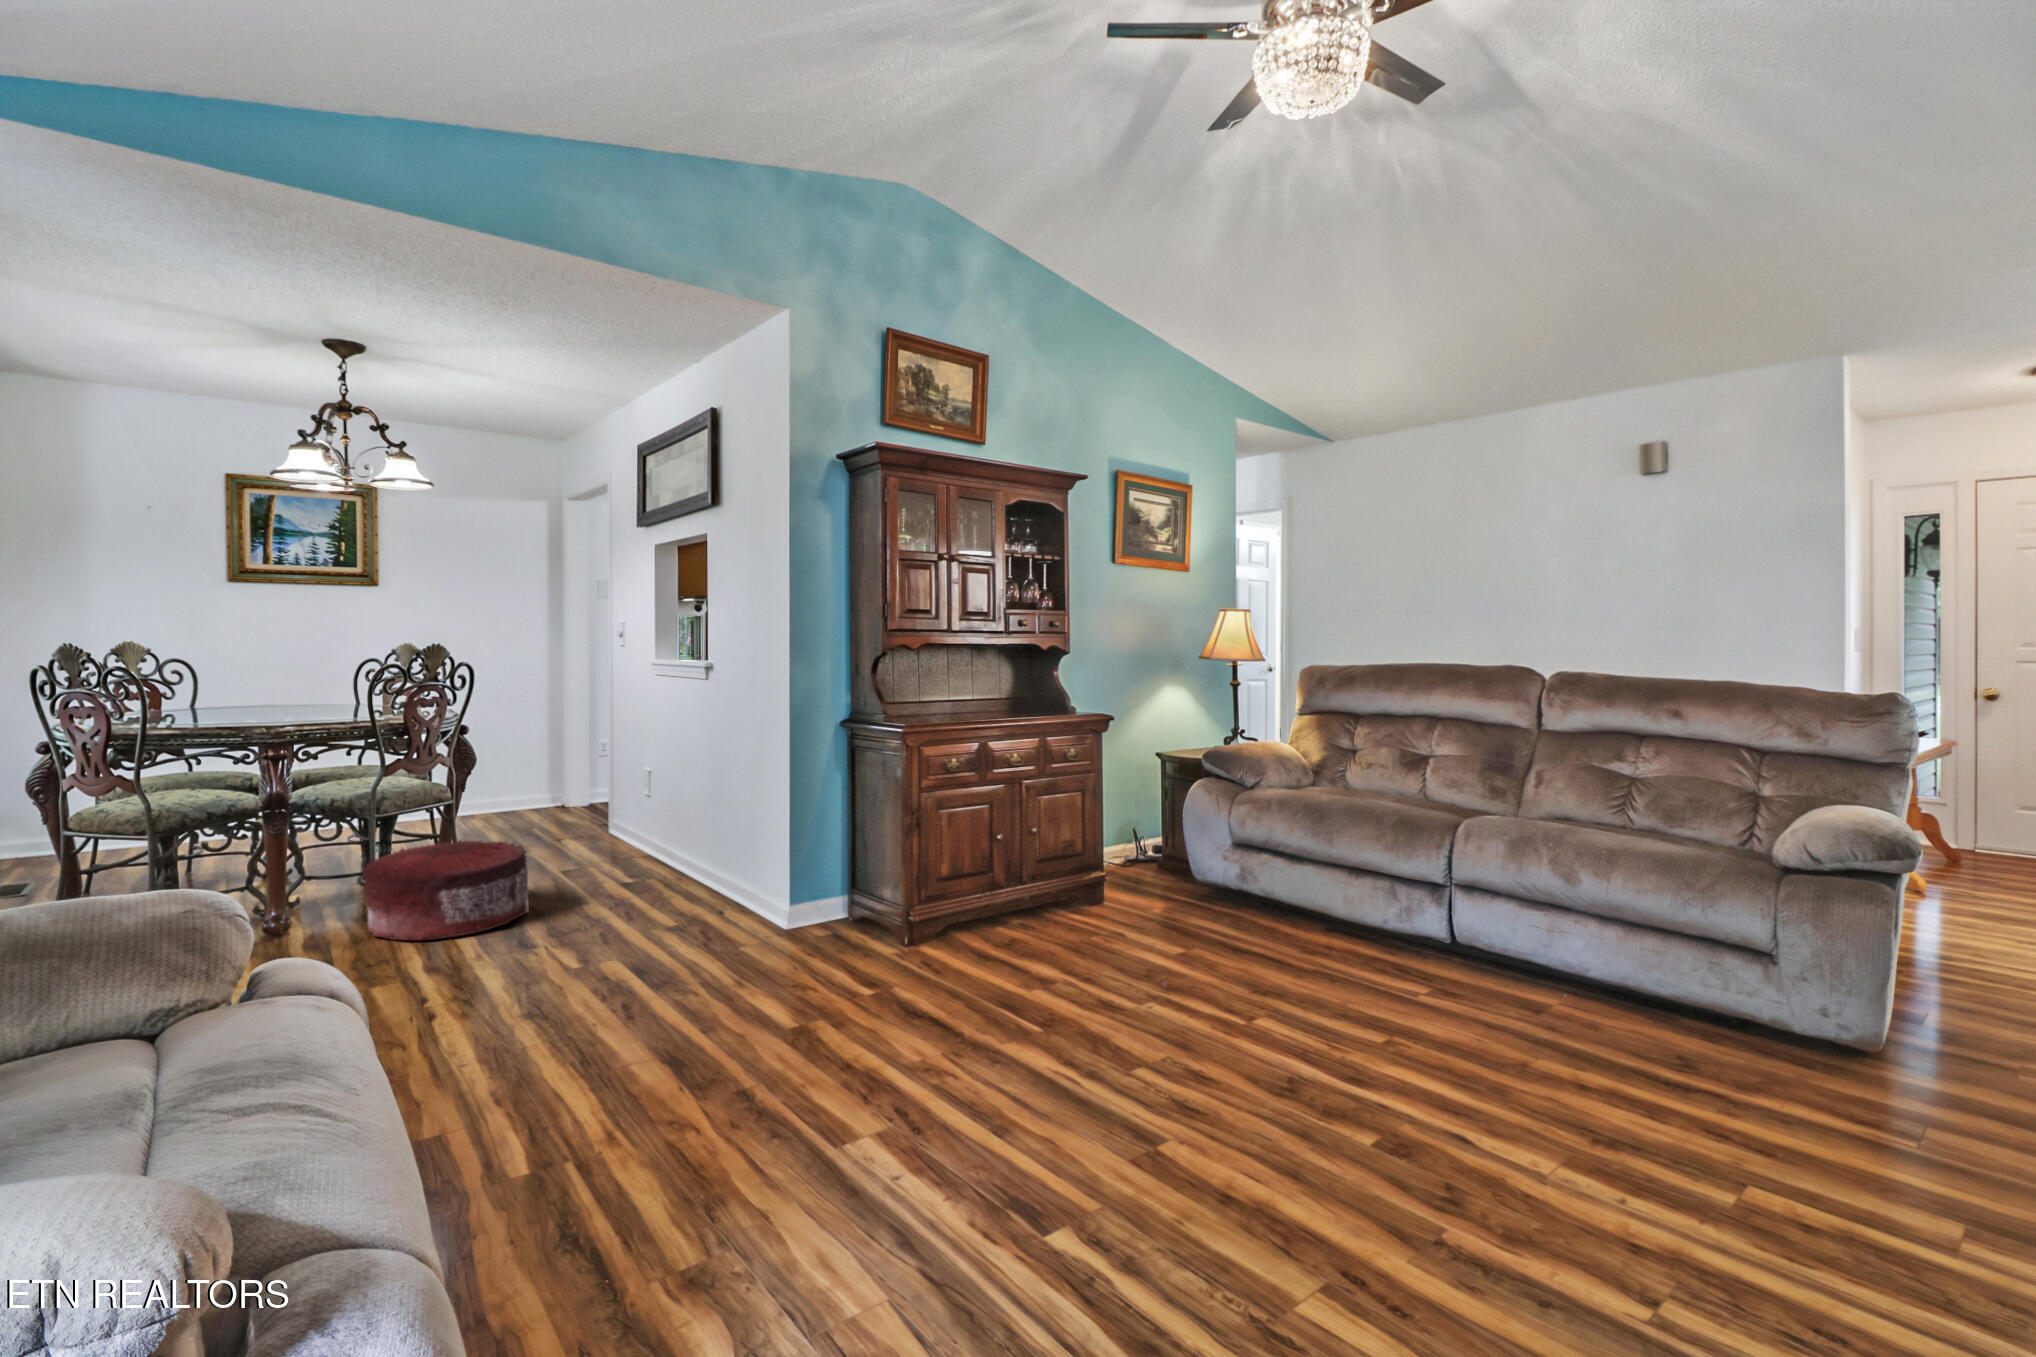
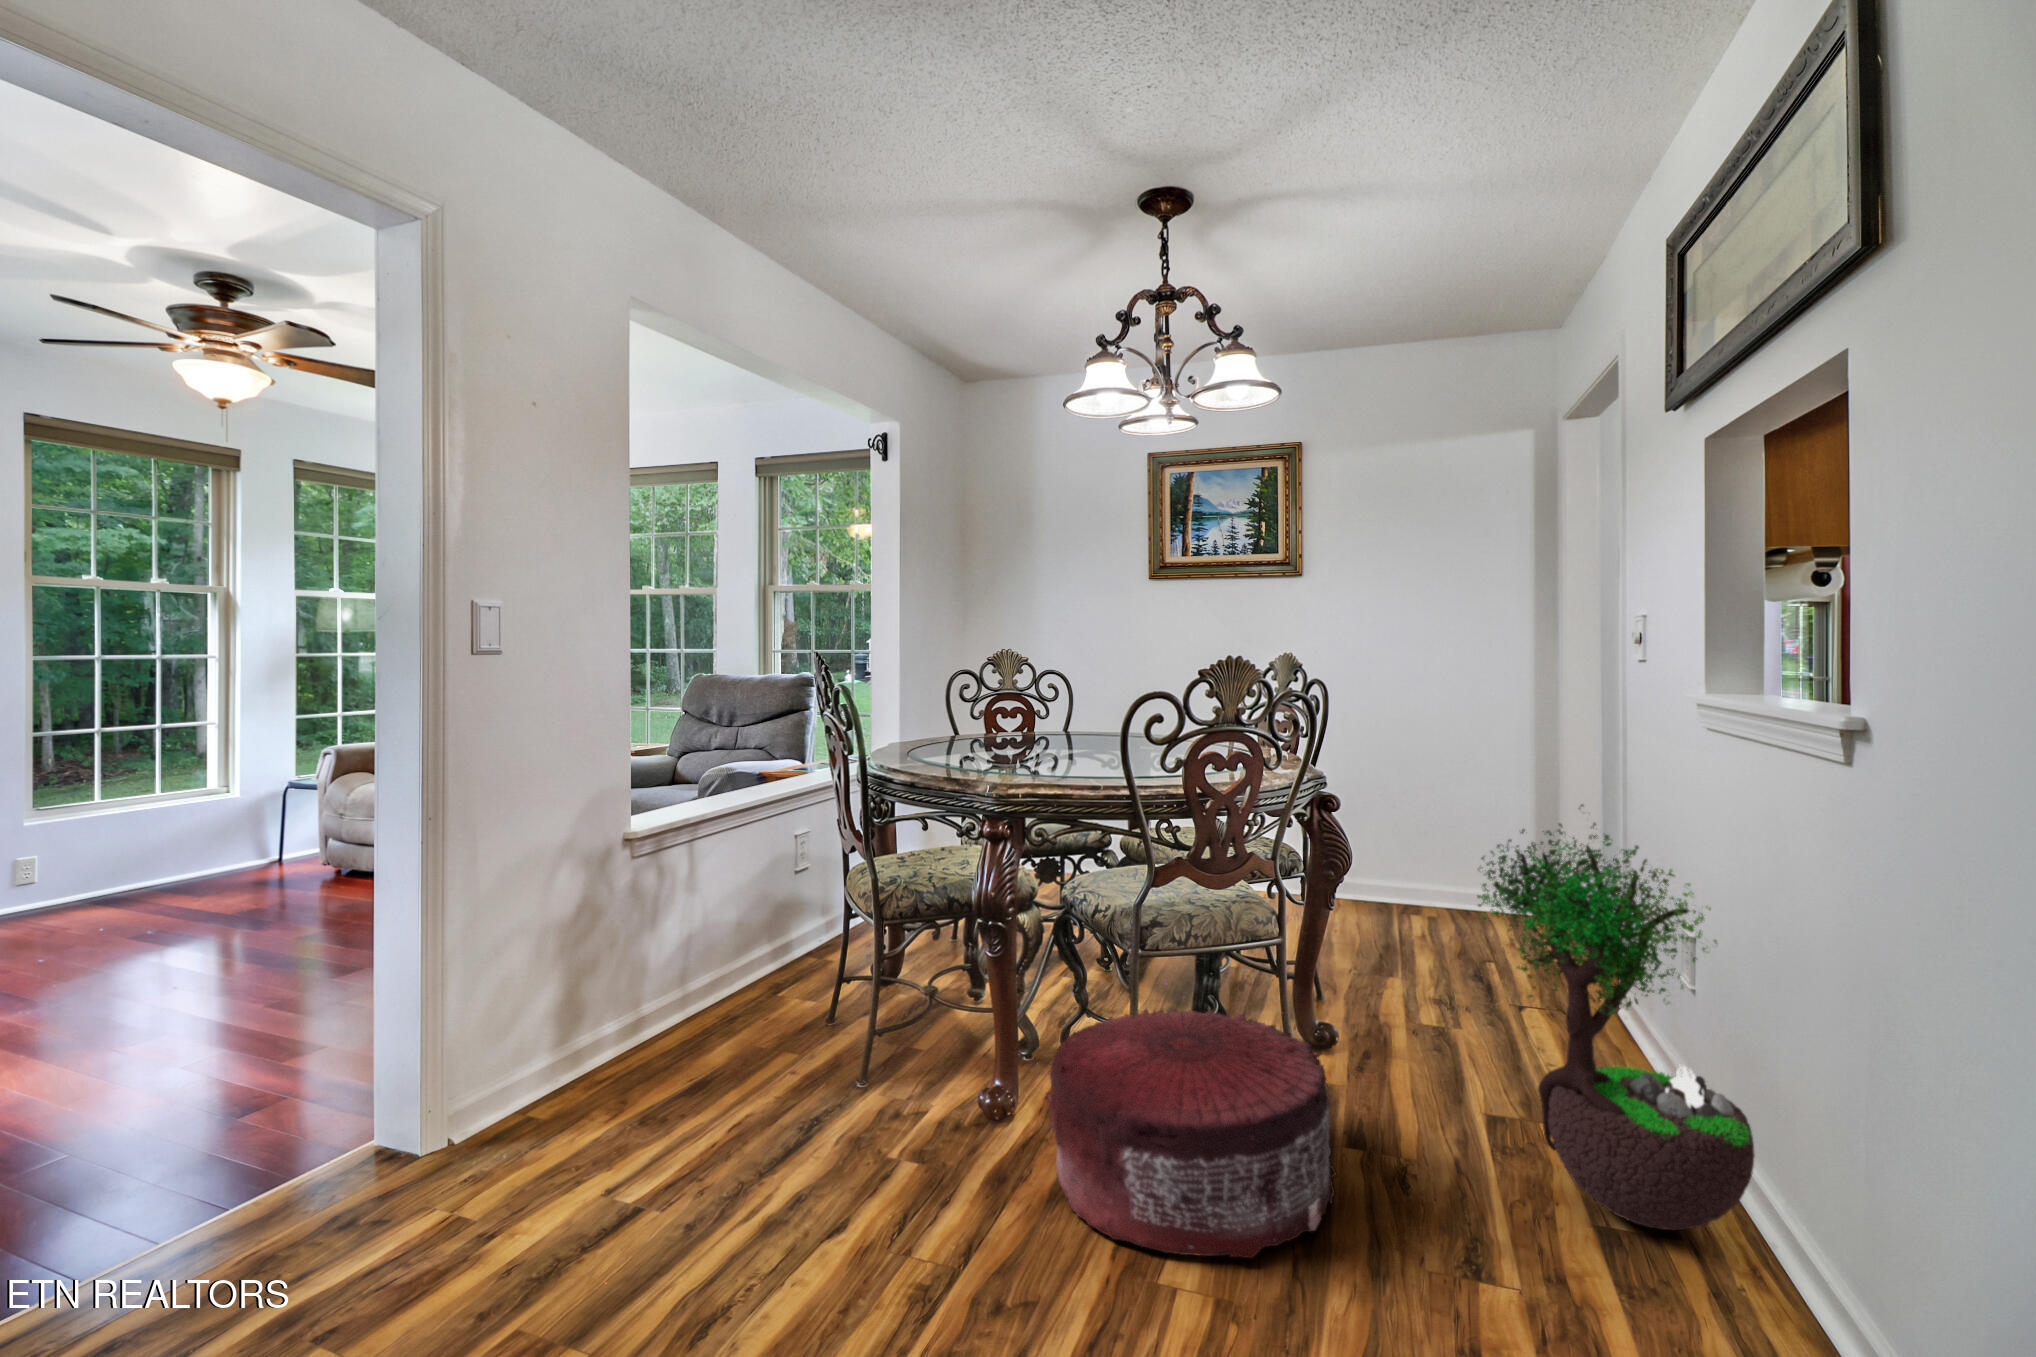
potted tree: none [576,713,692,881] -> present [1477,804,1755,1230]

